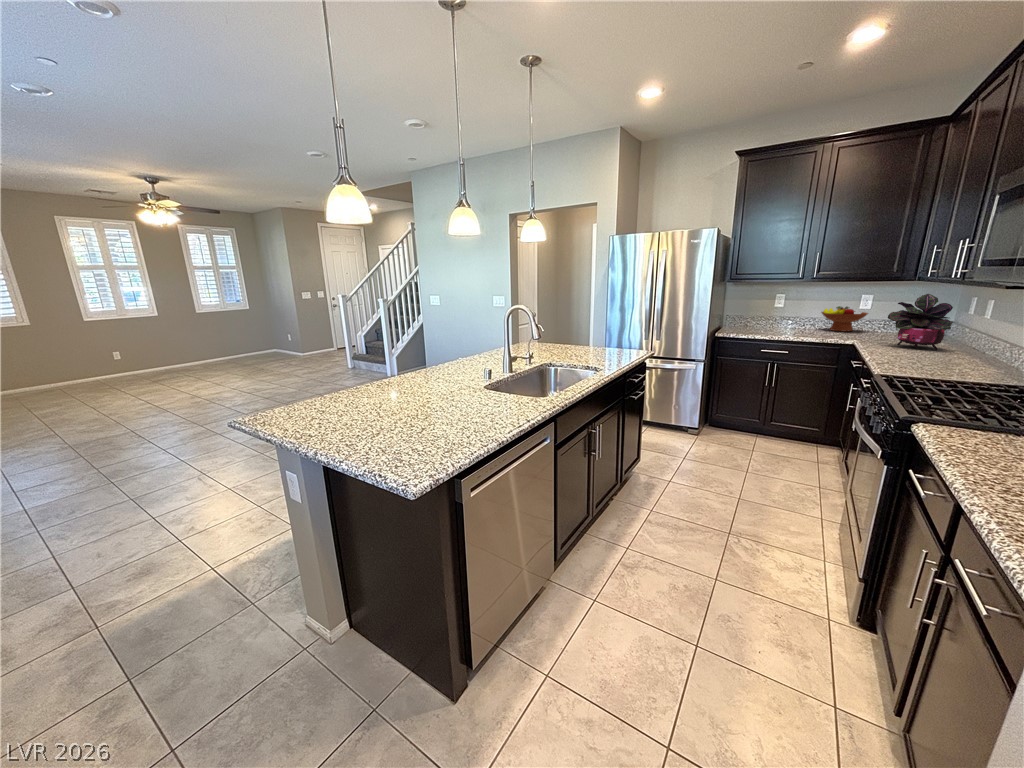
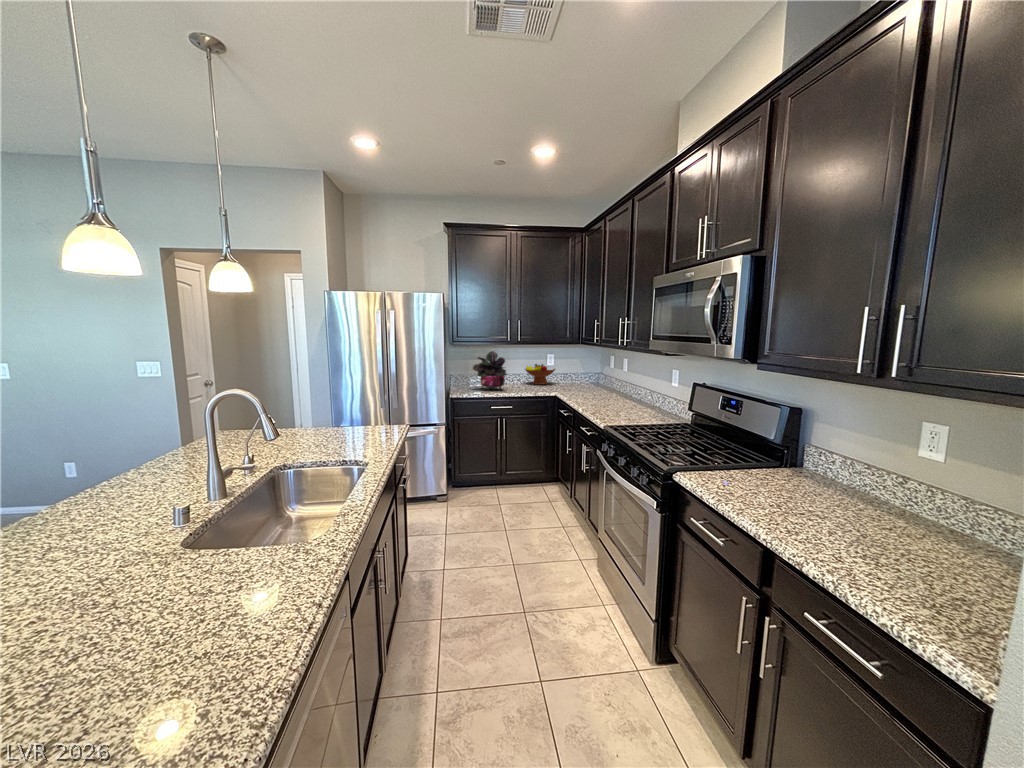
potted plant: present [888,294,953,350] -> present [473,351,507,390]

